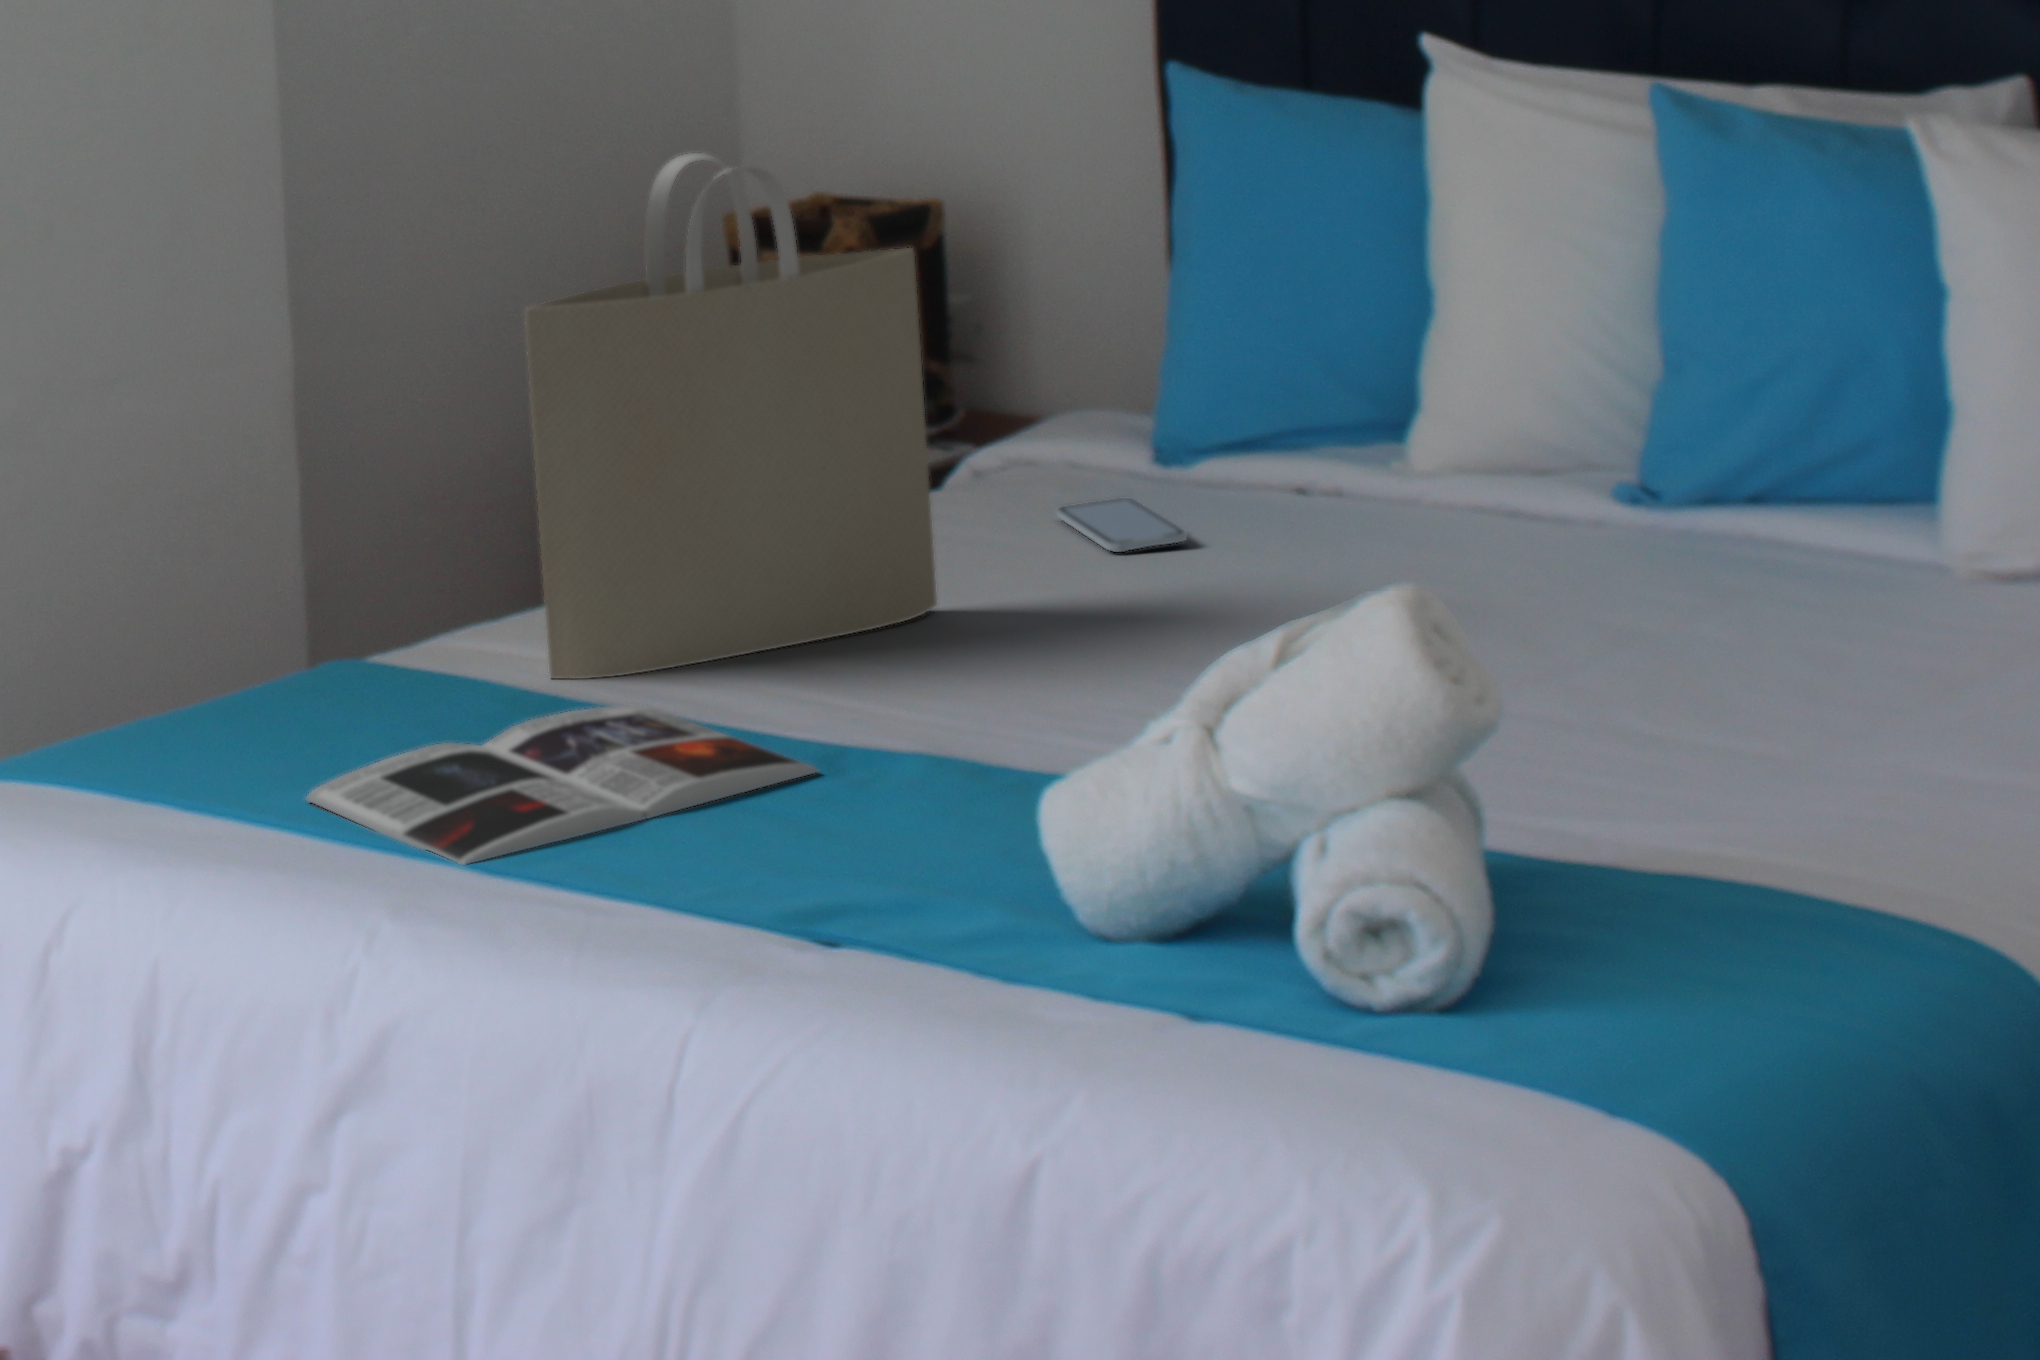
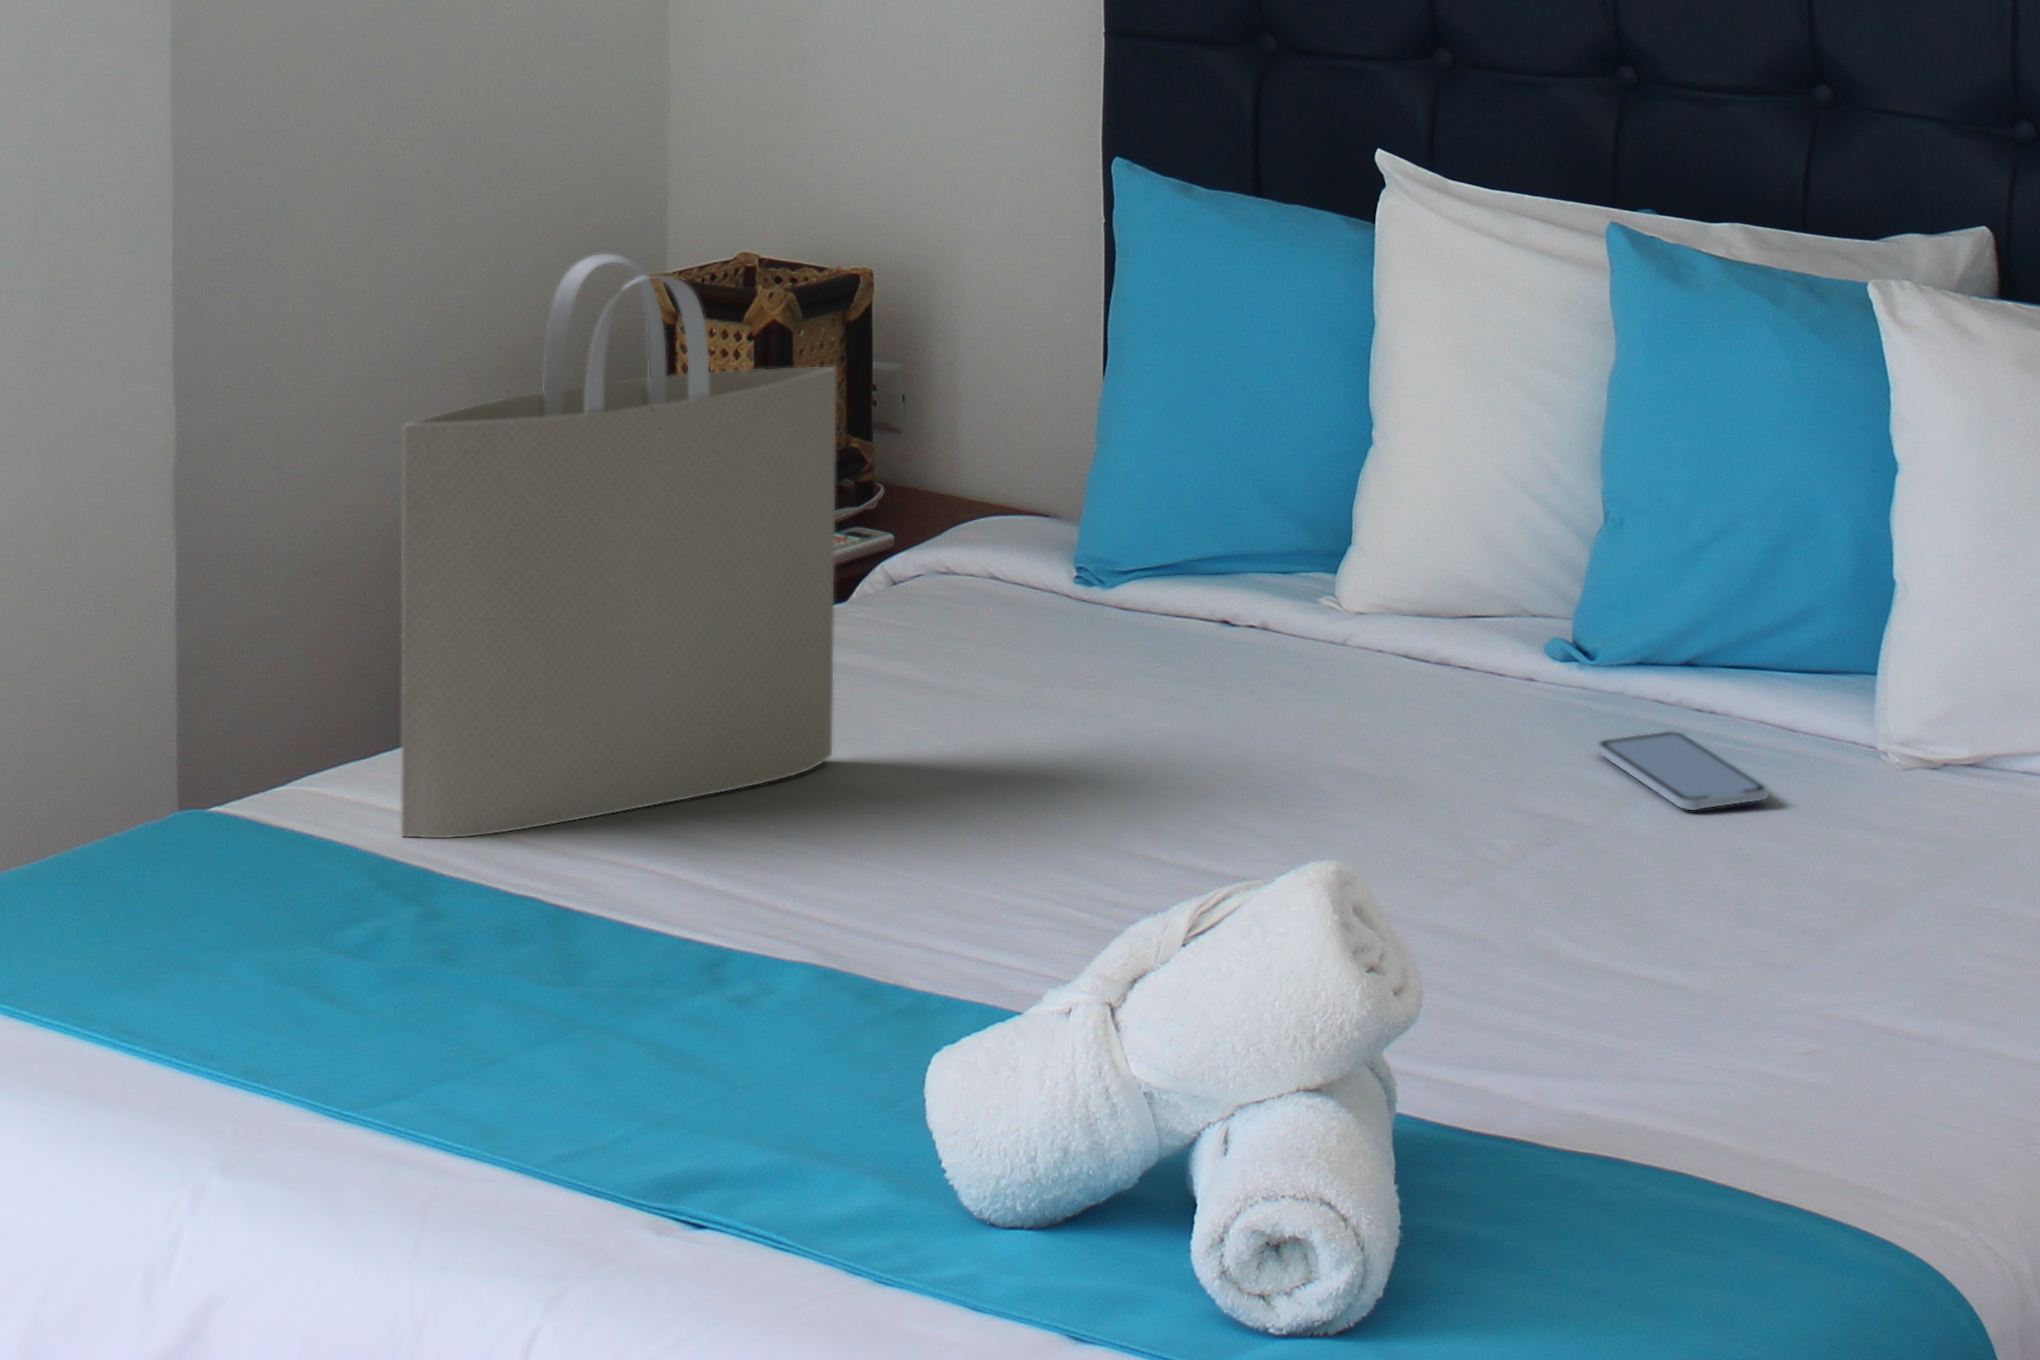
smartphone: present [1057,498,1187,552] -> present [1598,731,1768,810]
magazine: present [305,704,818,865] -> none [101,880,685,1102]

